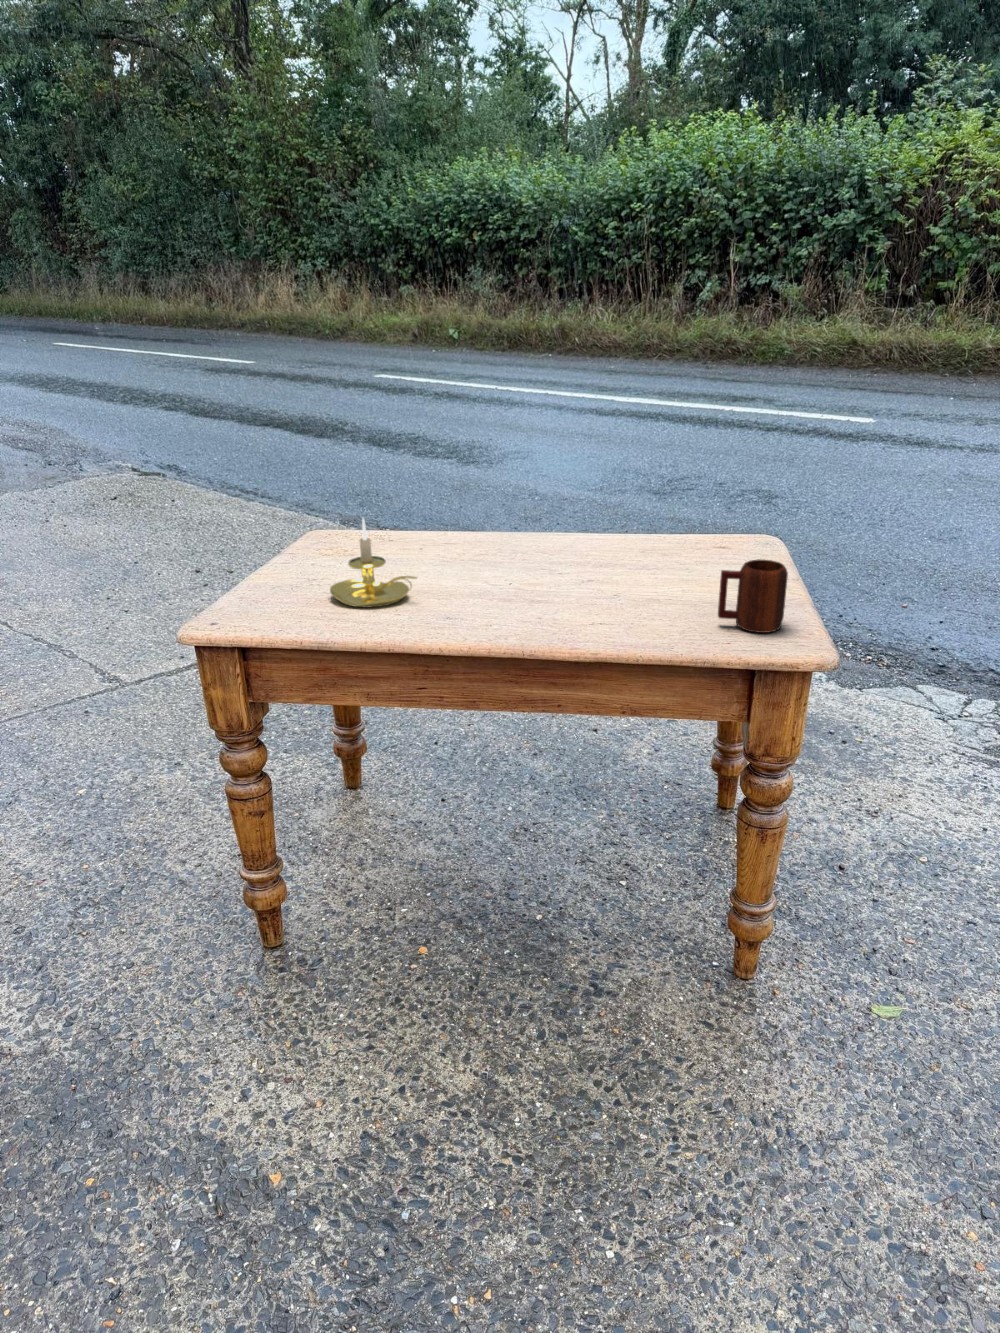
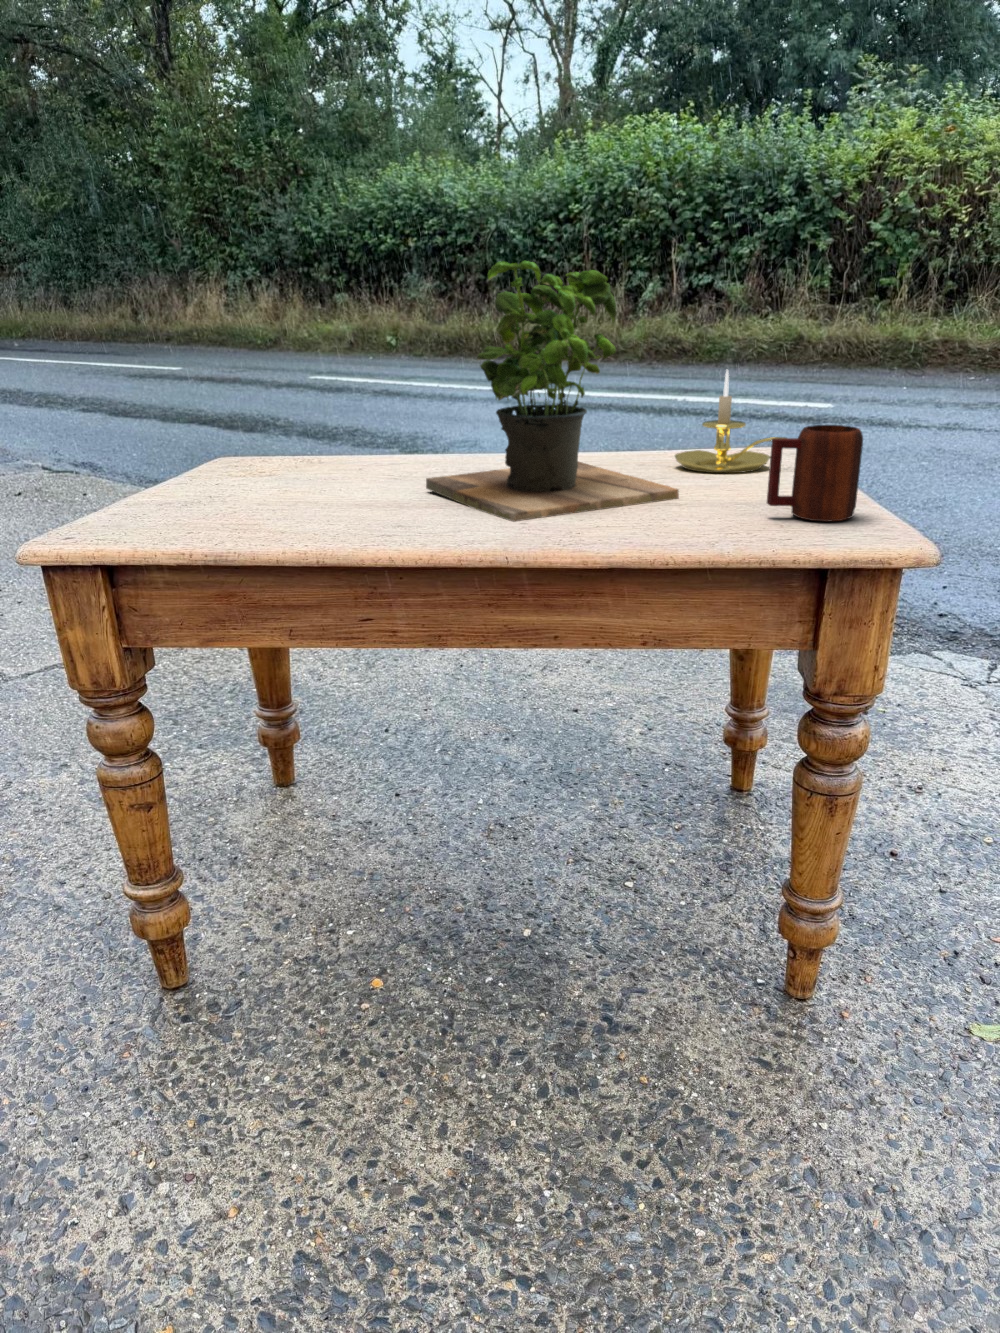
potted plant: none [470,426,660,624] -> present [426,261,679,521]
candle holder: present [330,518,417,607] -> present [675,370,785,473]

